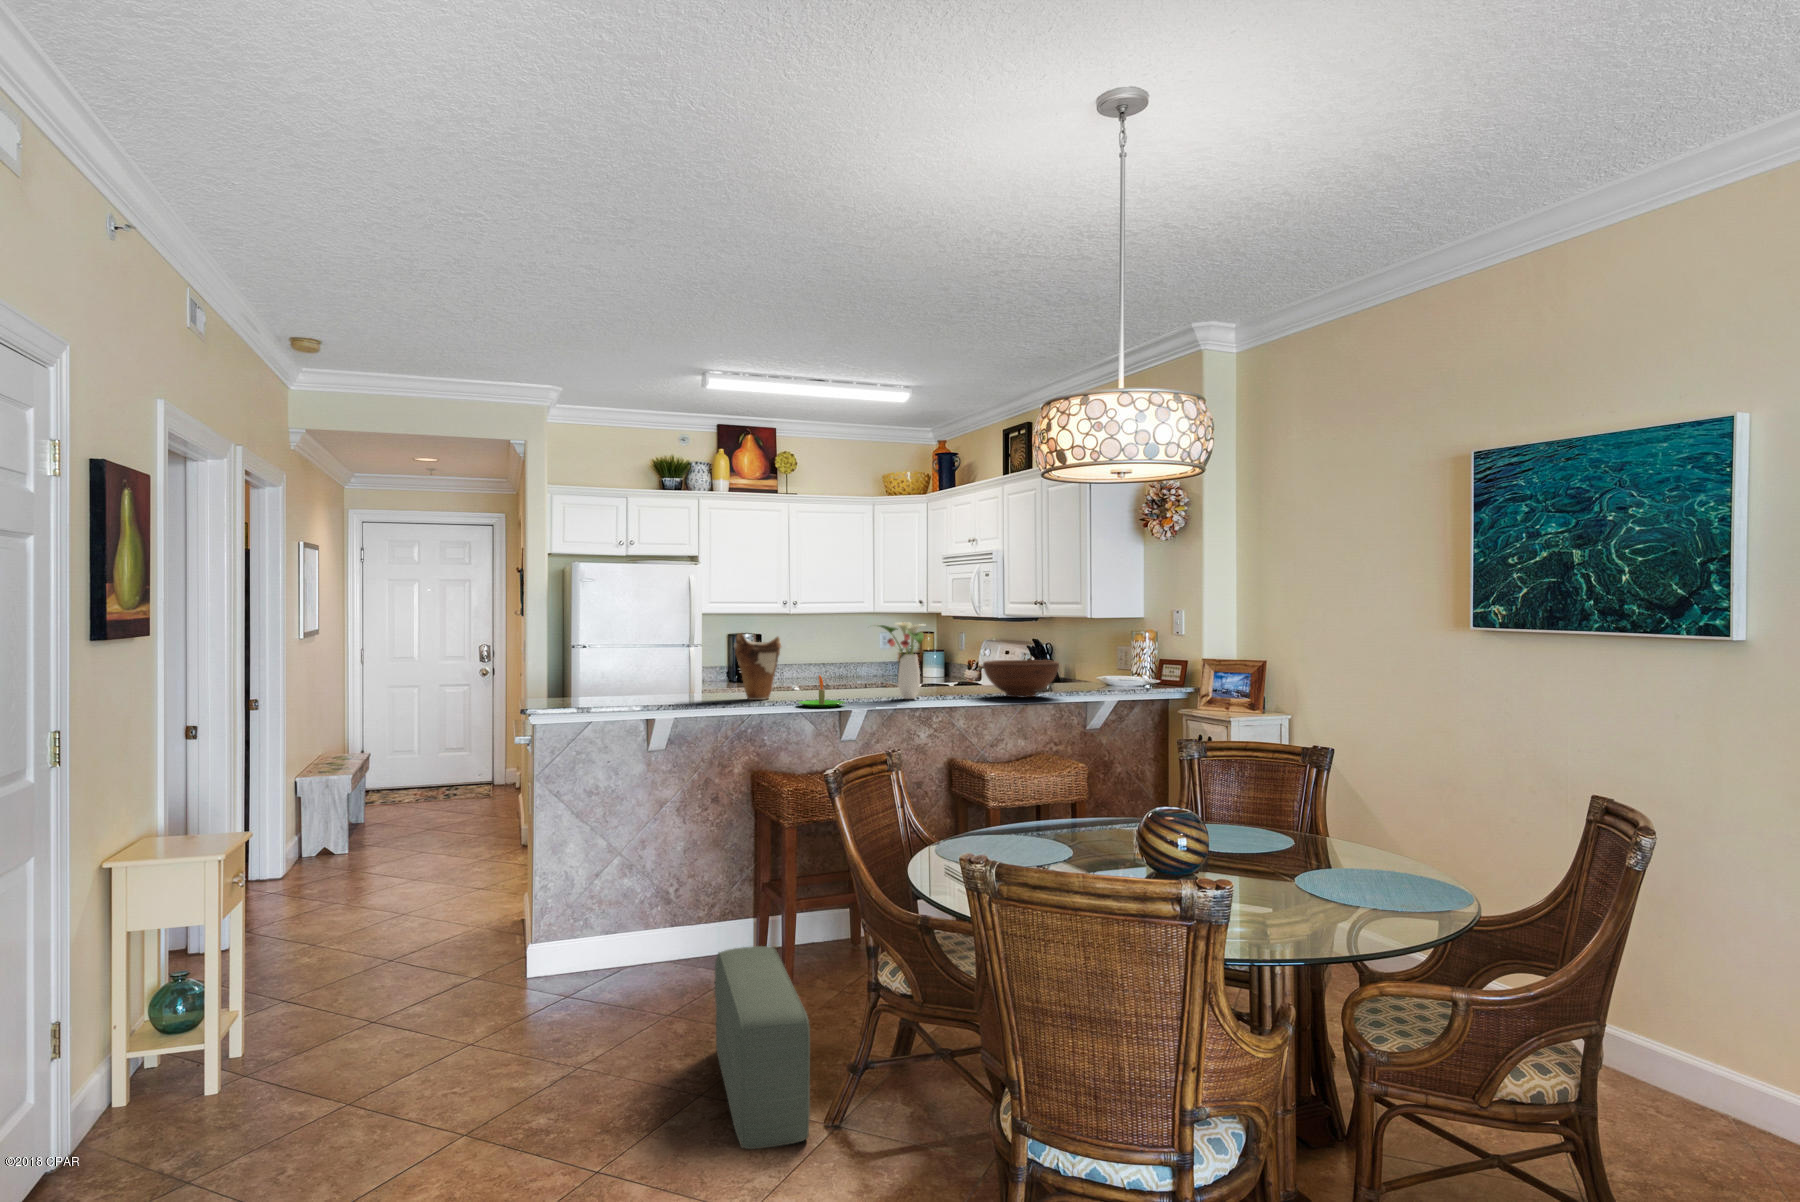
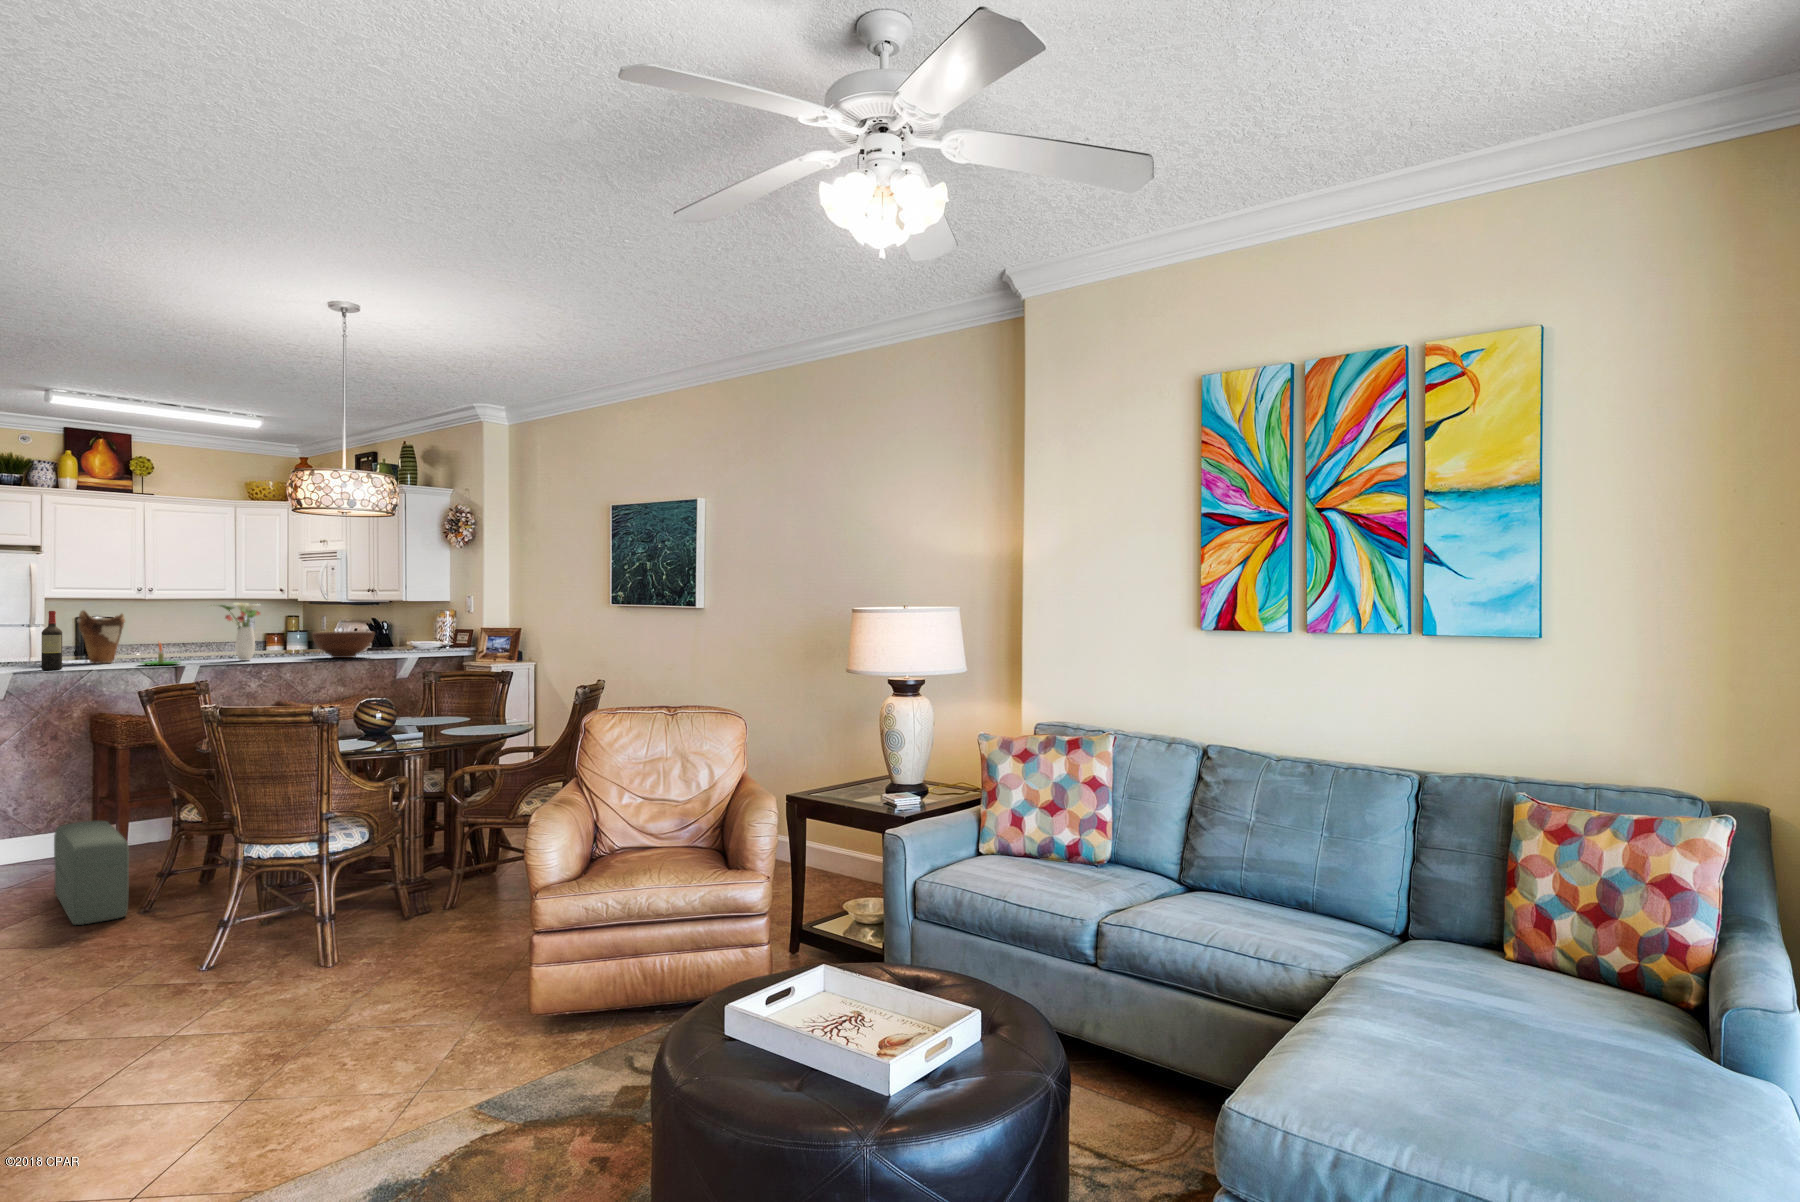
wine bottle: none [699,636,720,713] -> present [41,611,62,670]

